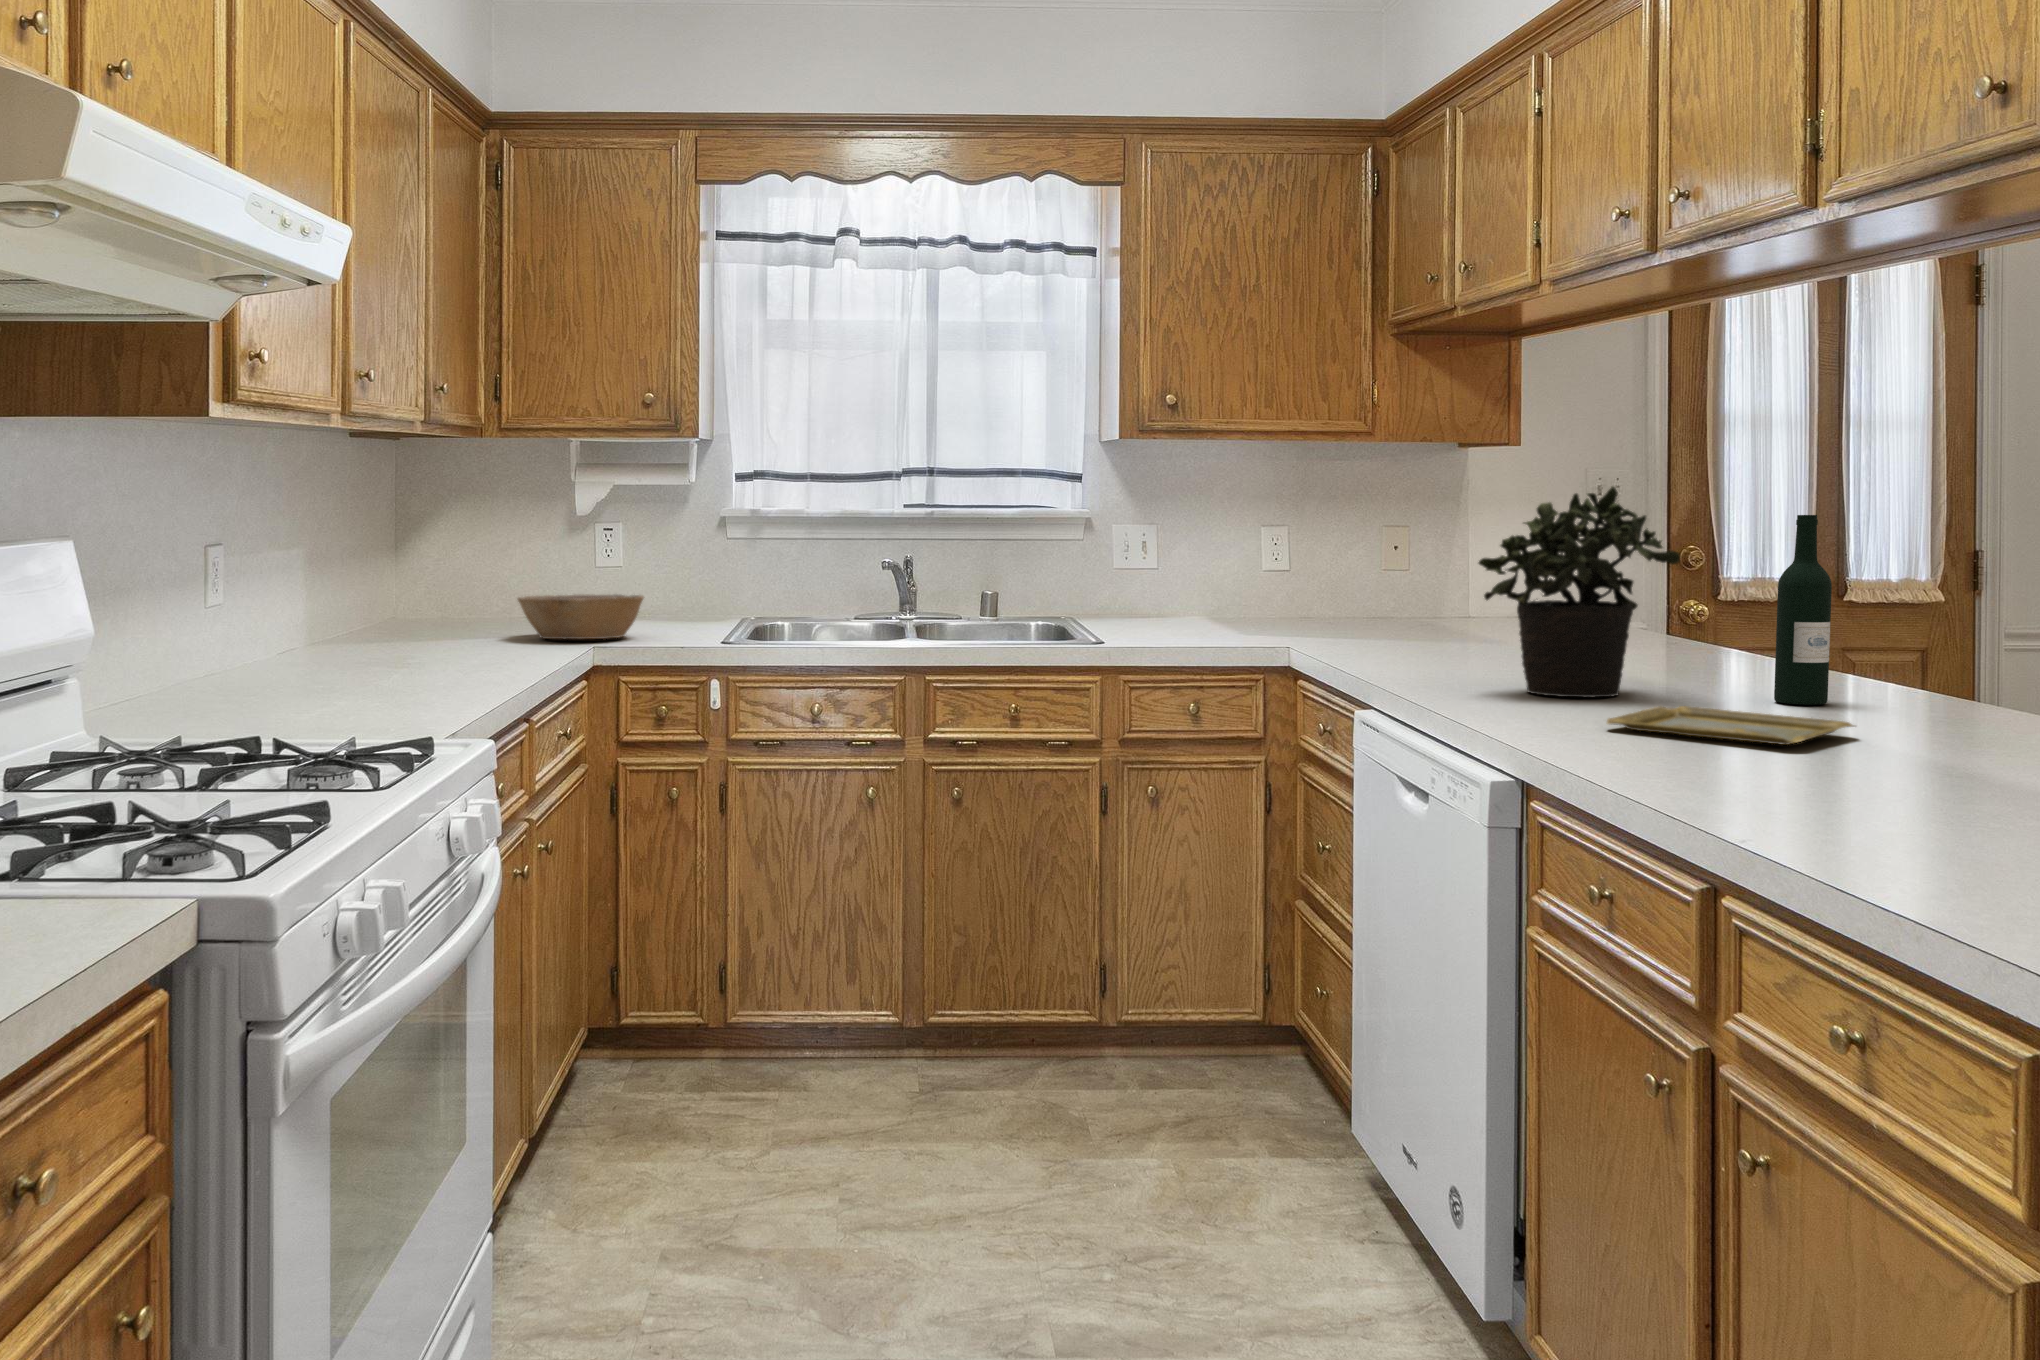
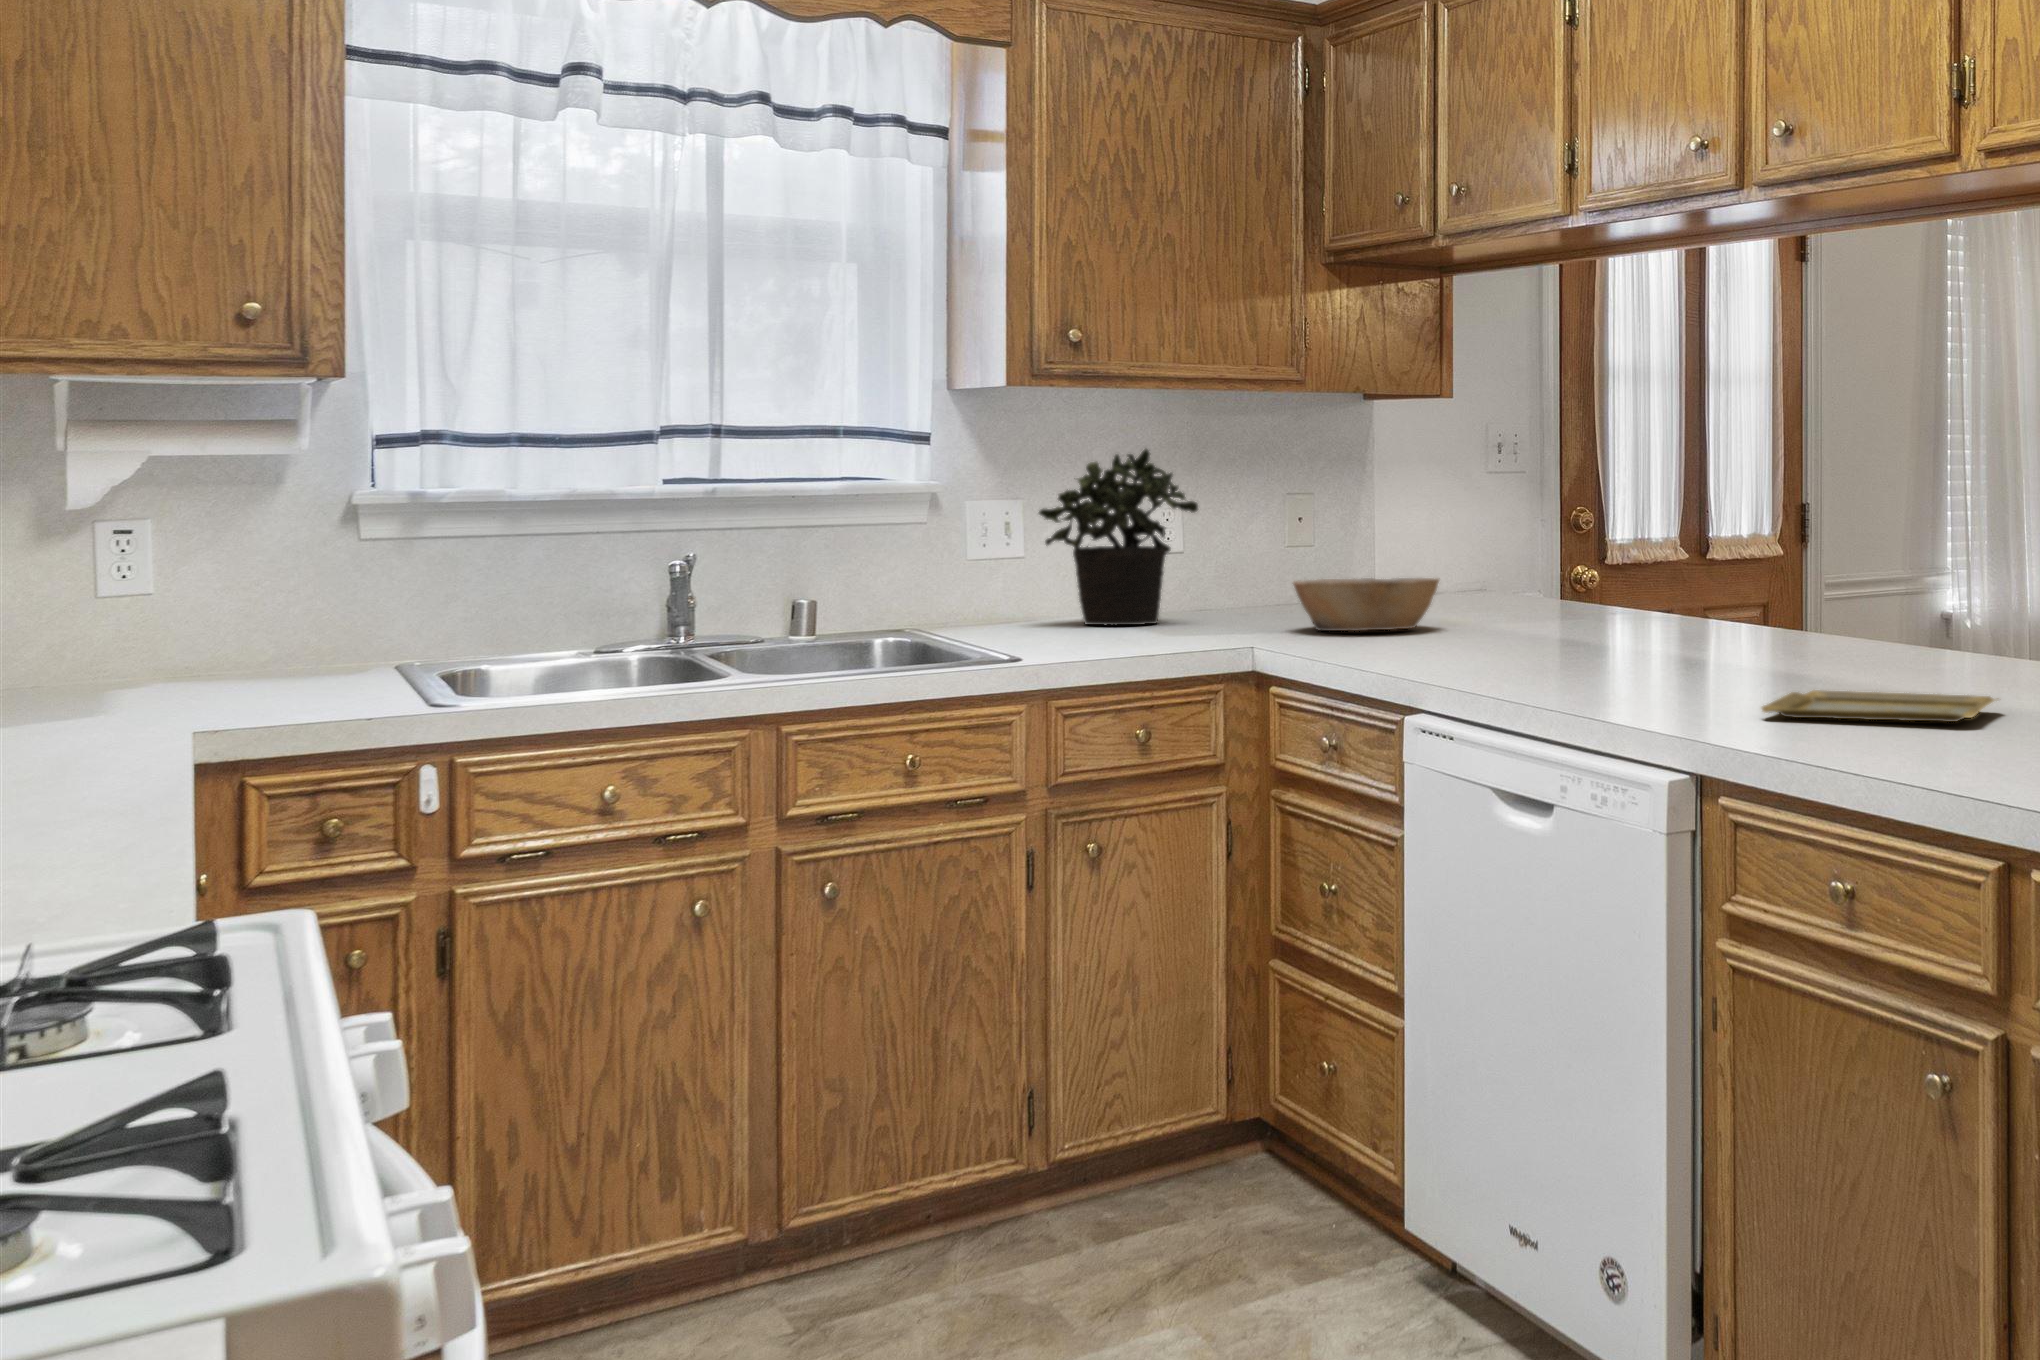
potted plant: present [1479,486,1680,697] -> present [1039,449,1198,625]
wine bottle: present [1774,515,1832,705] -> none [1870,479,1923,685]
bowl: present [518,594,644,639] -> present [1293,578,1439,631]

